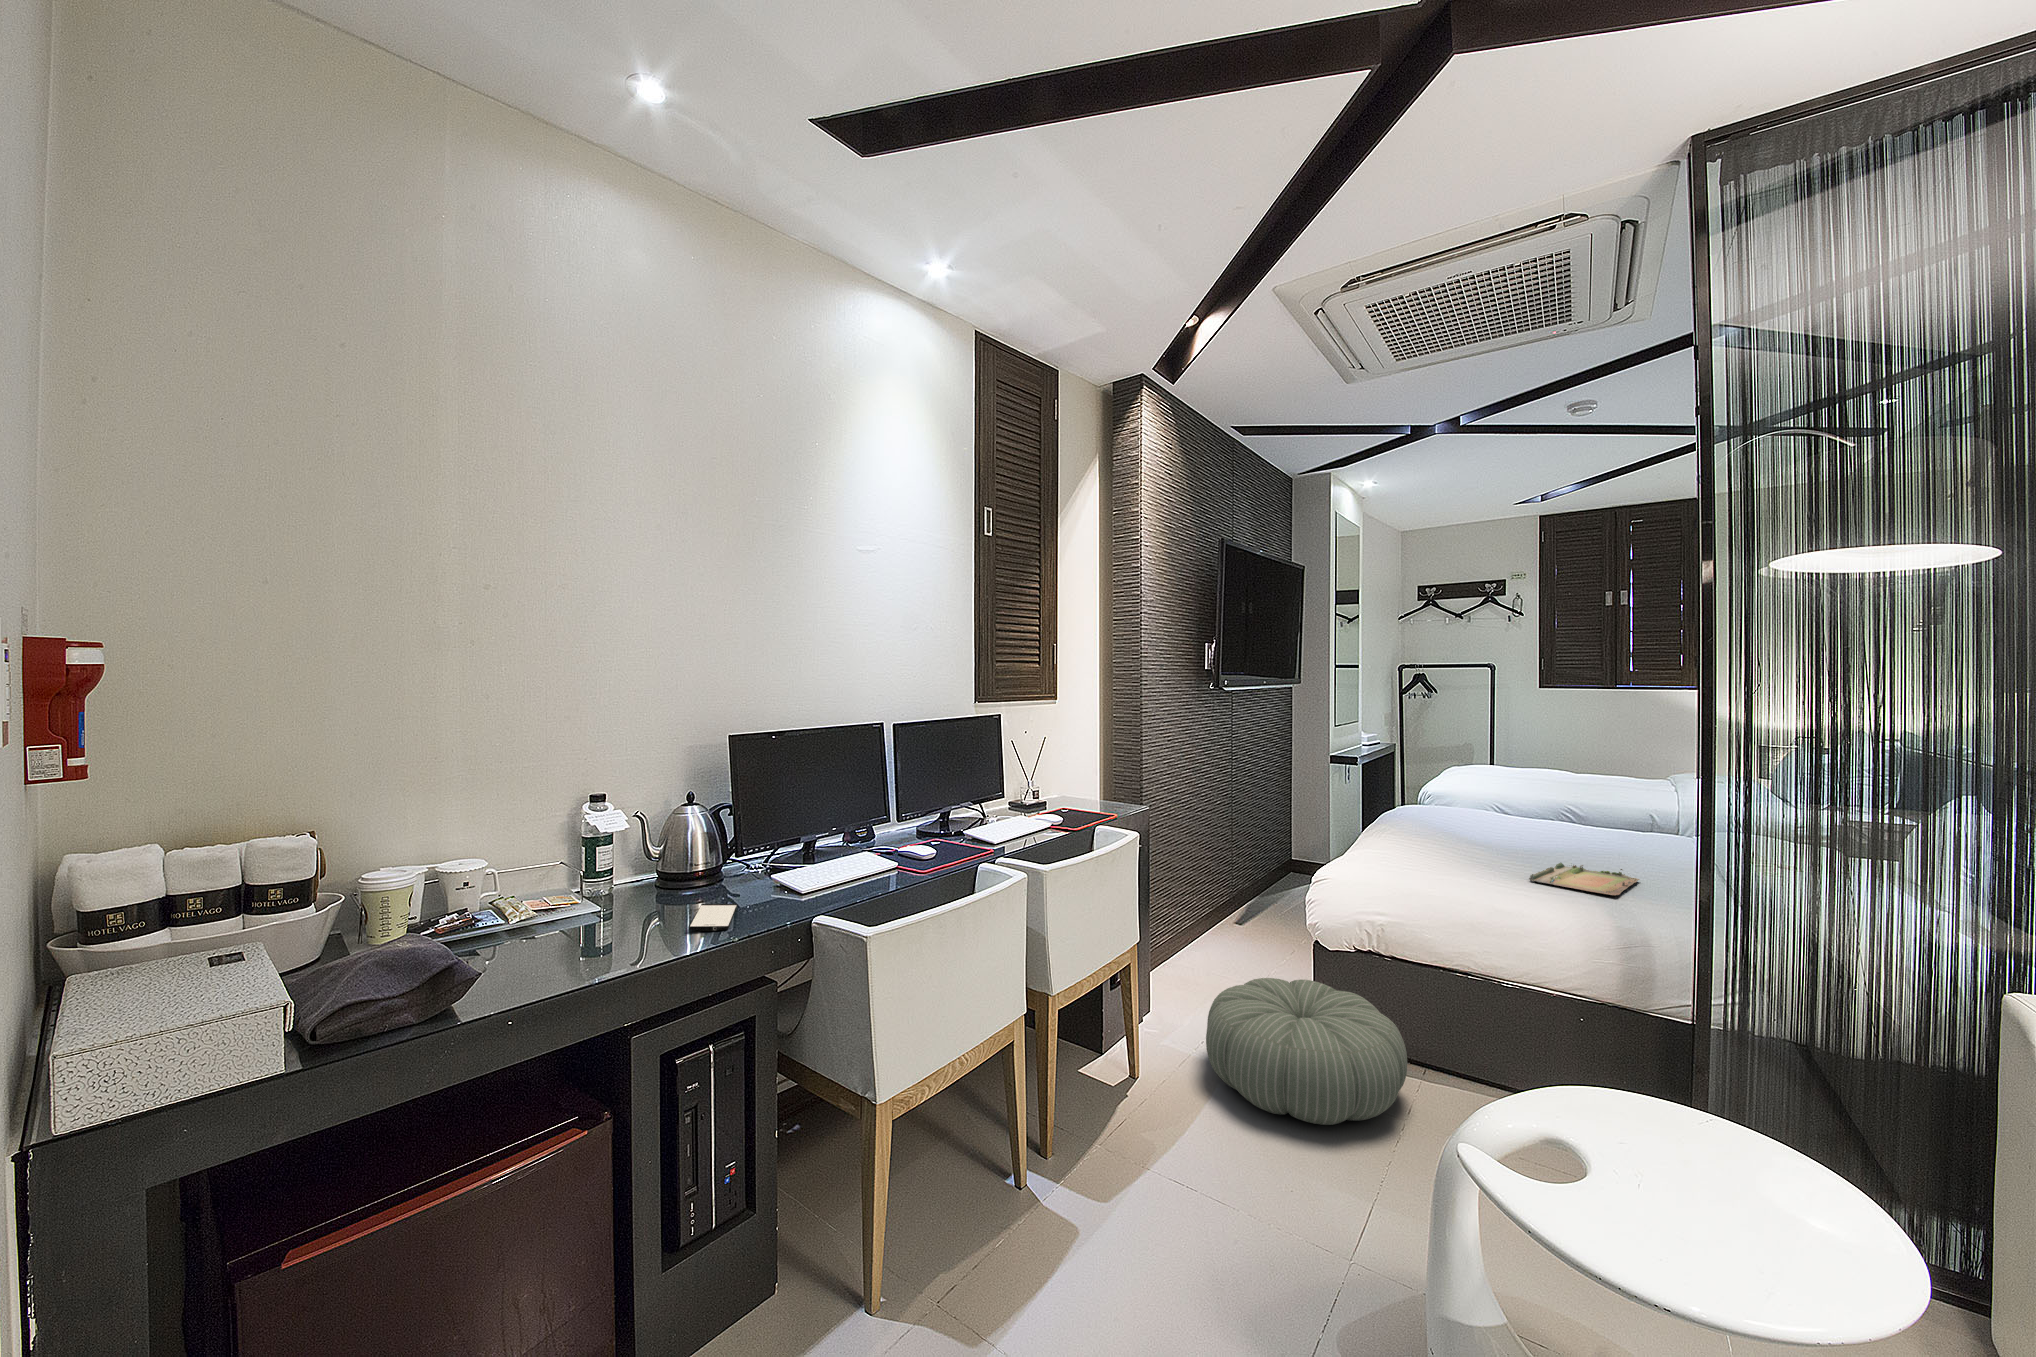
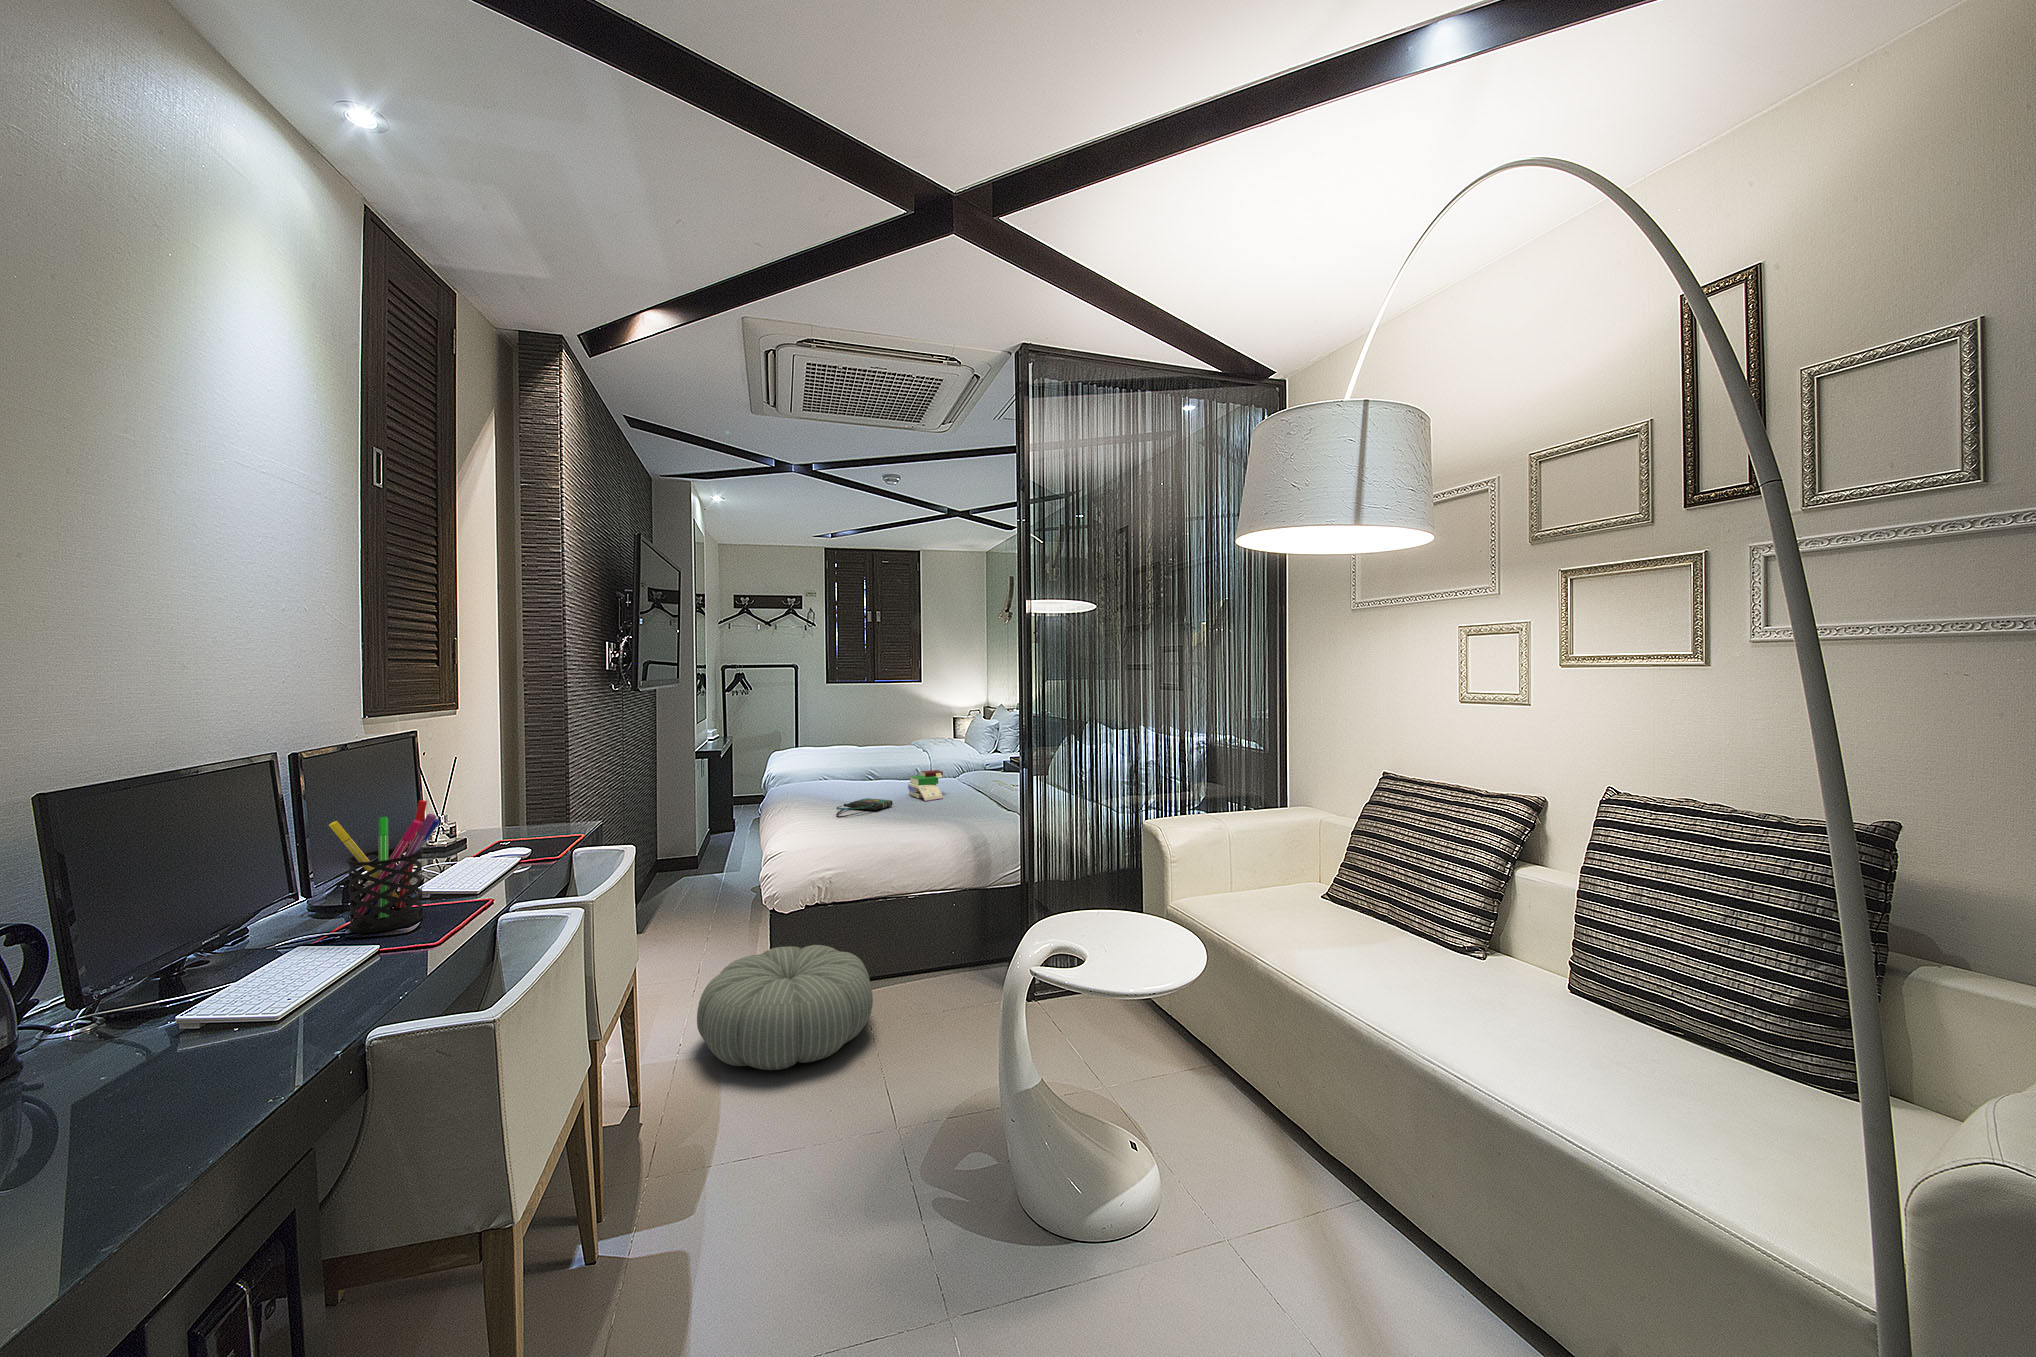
pen holder: none [894,765,949,856] -> present [329,800,440,933]
book: none [1567,813,1628,857] -> present [908,770,943,801]
tote bag: none [1432,836,1525,853] -> present [836,798,893,818]
tray: present [1529,863,1639,896] -> none [914,804,967,824]
smartphone: present [689,904,737,931] -> none [82,1071,227,1131]

